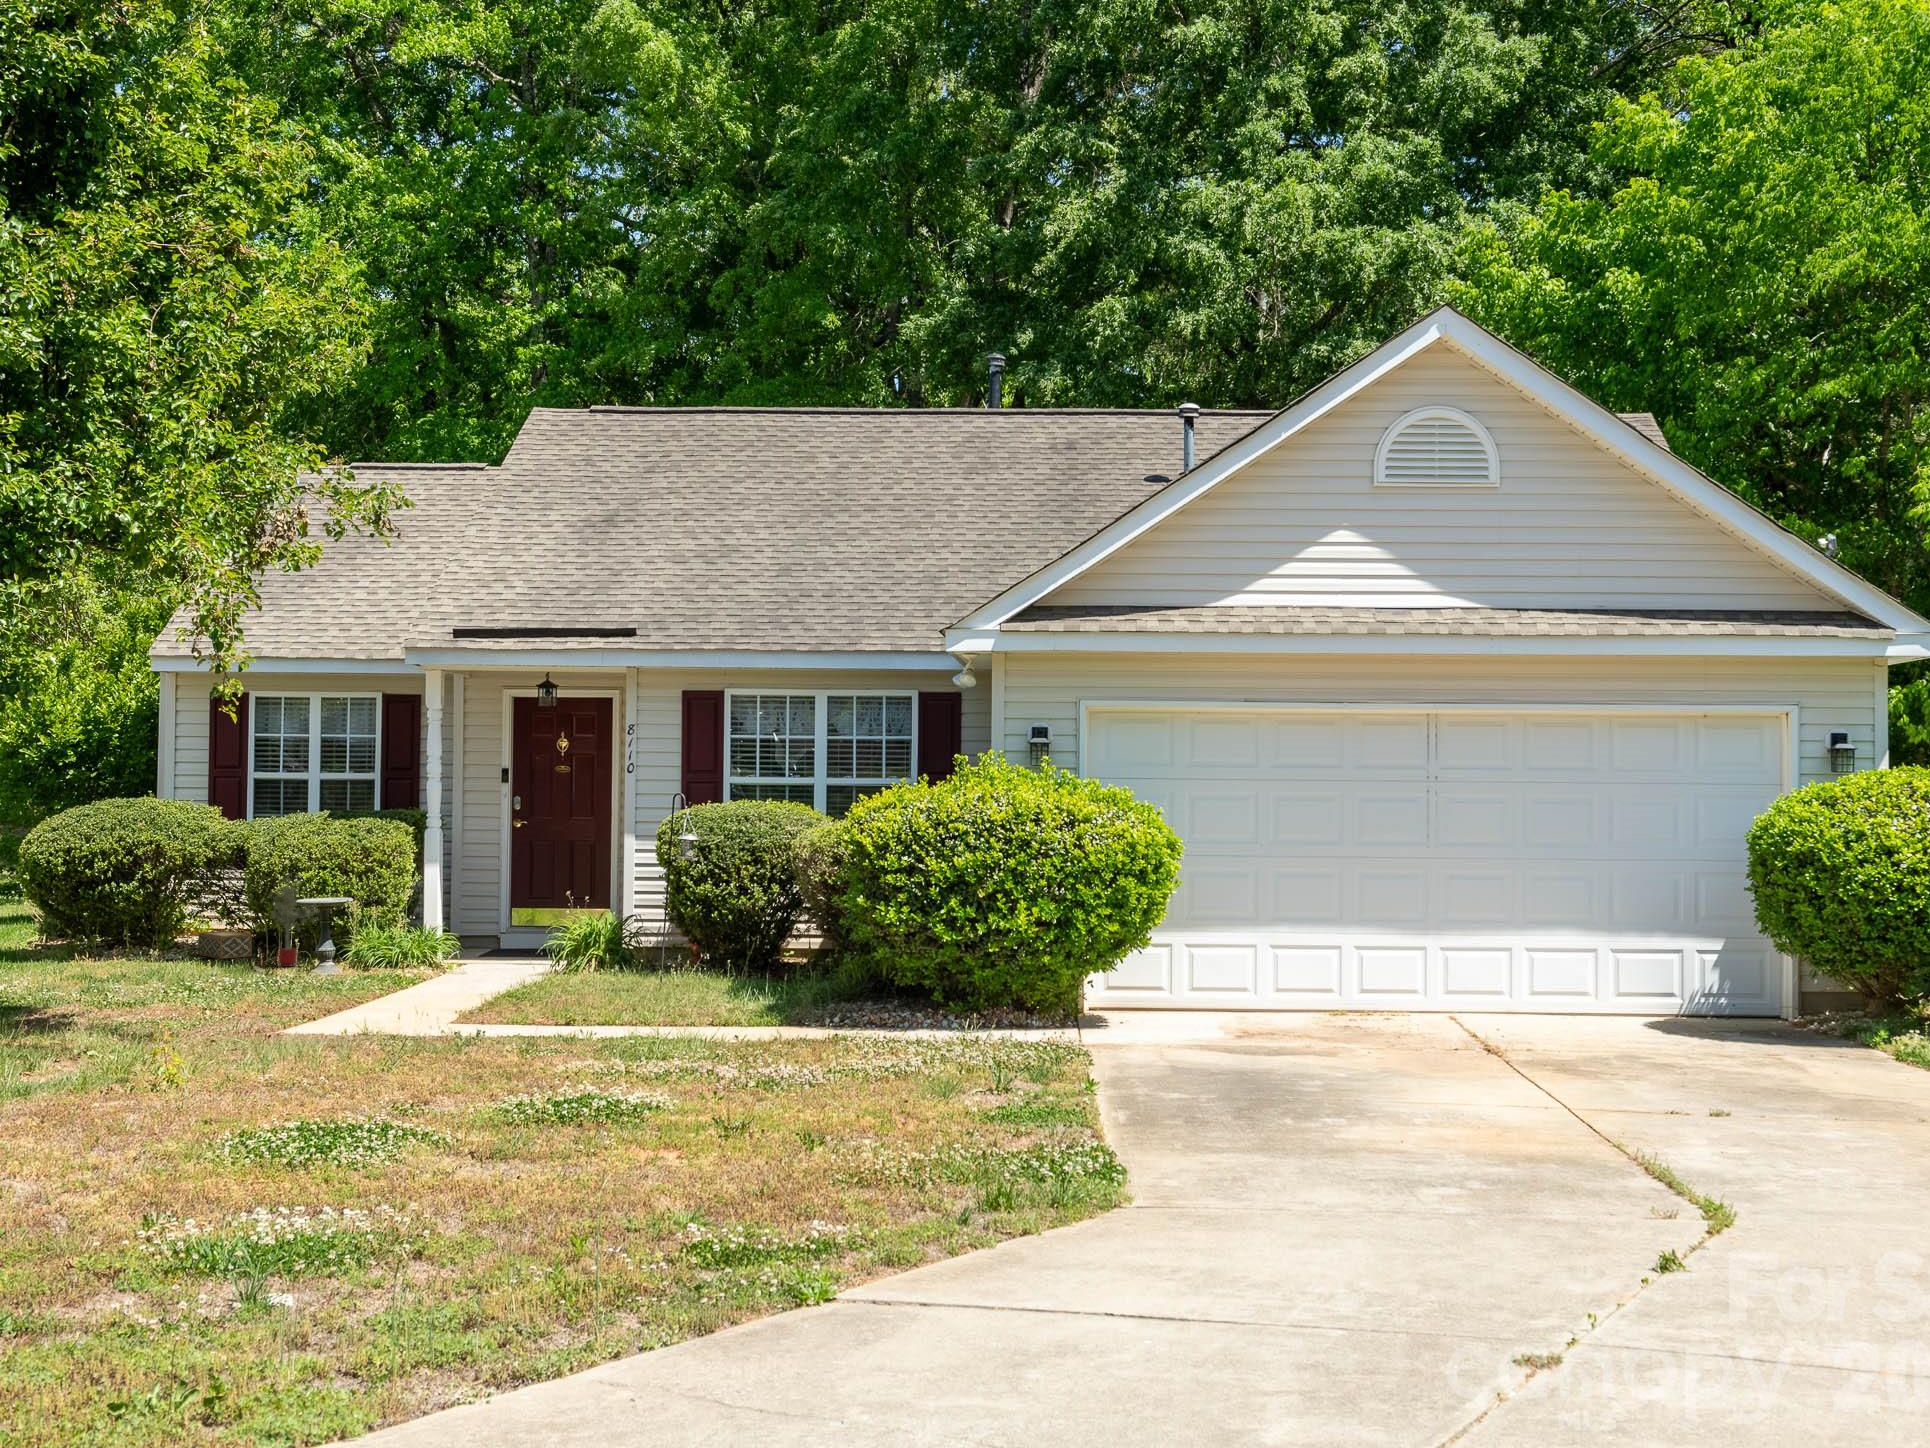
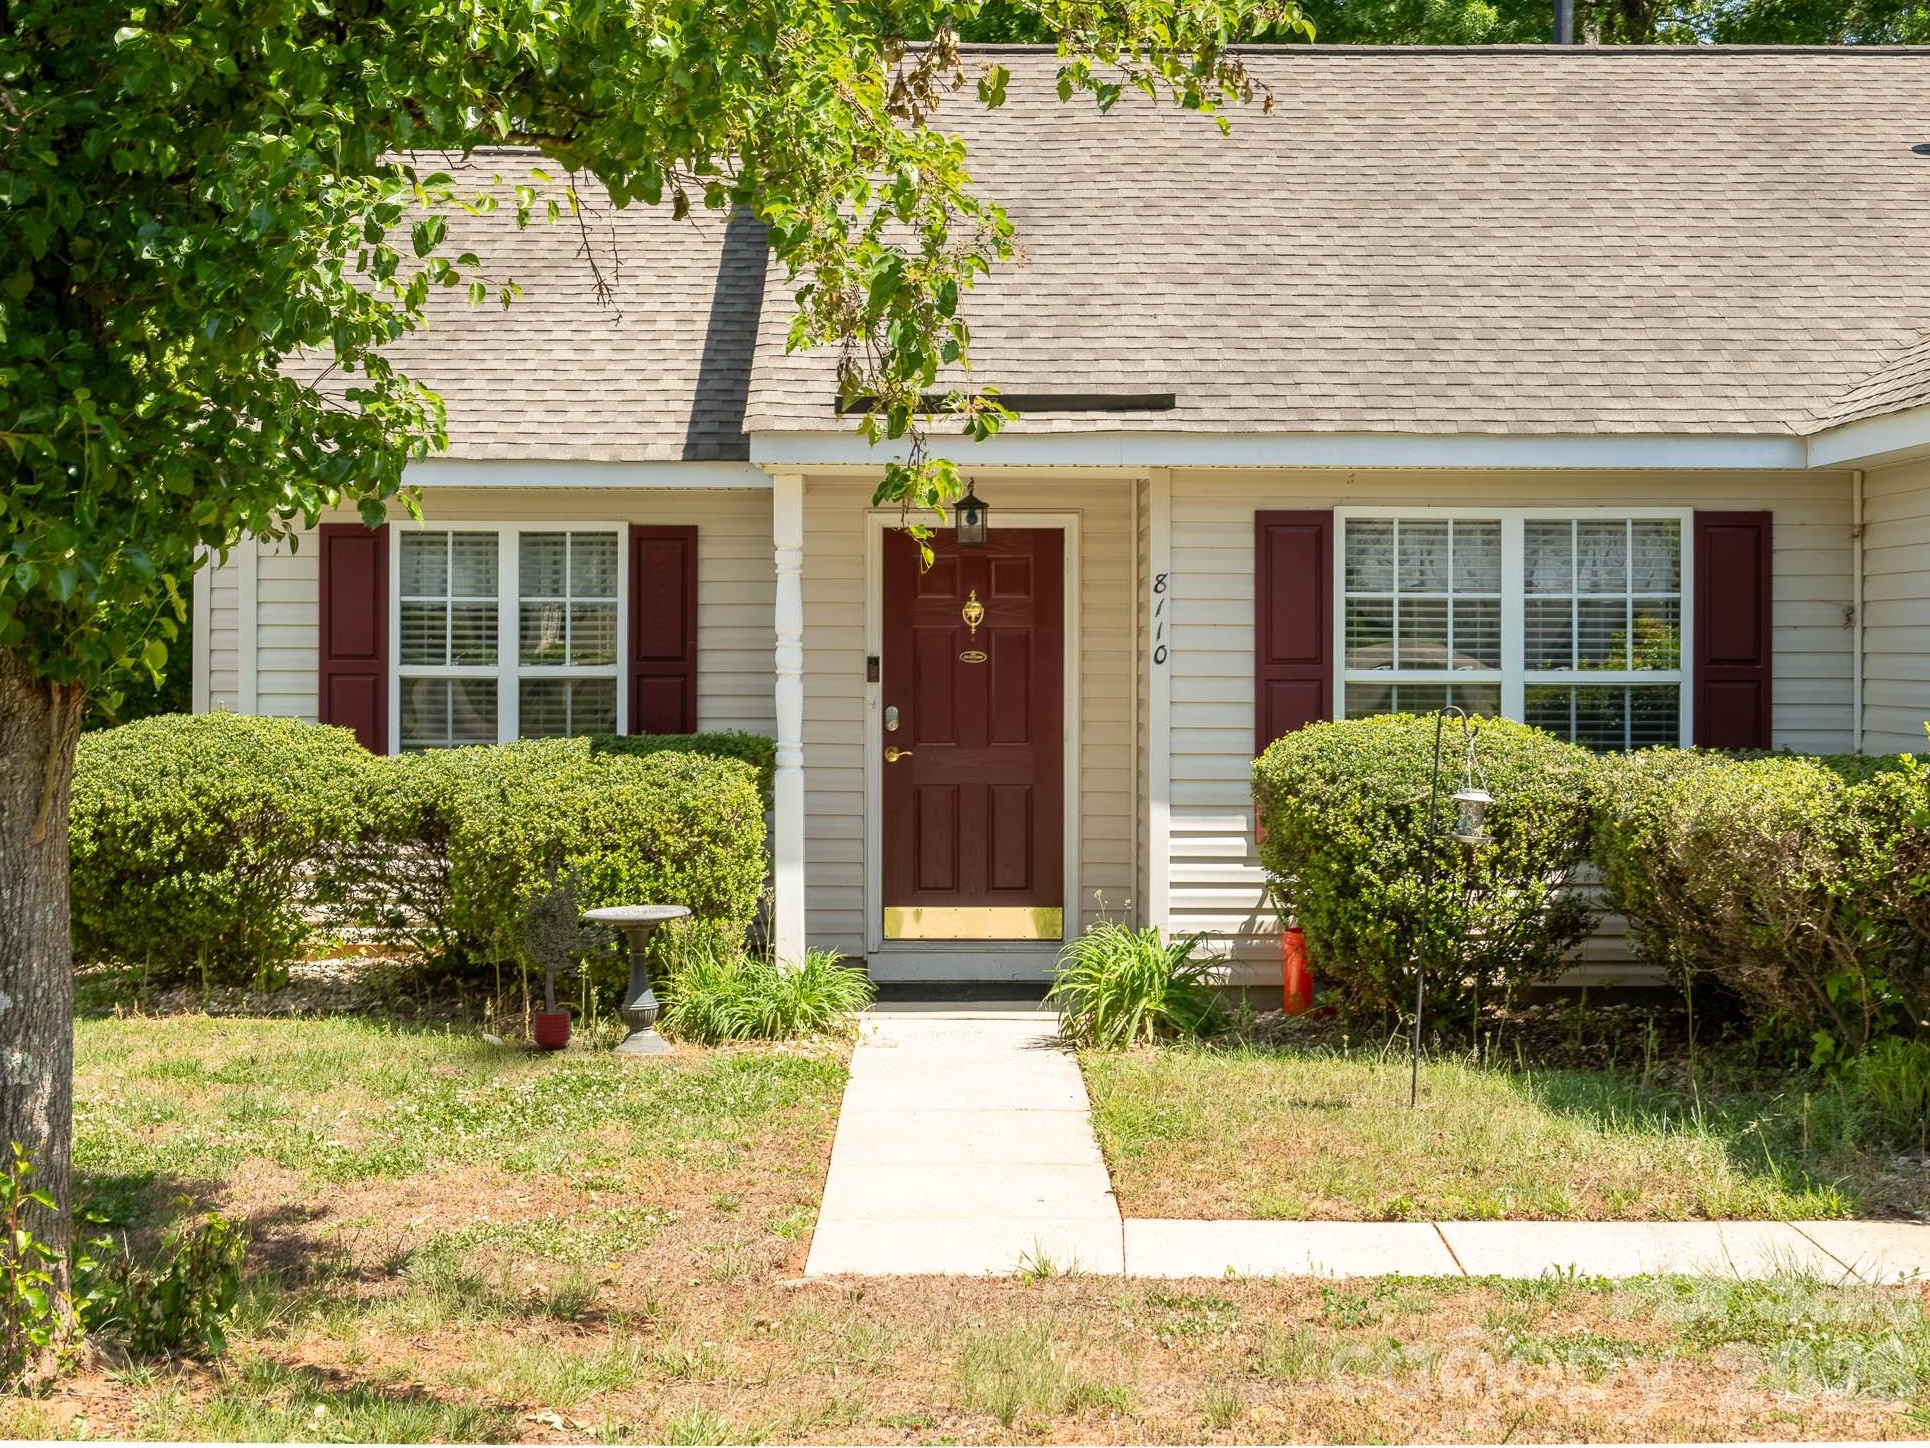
woven basket: present [199,931,252,959] -> none [339,960,448,1022]

